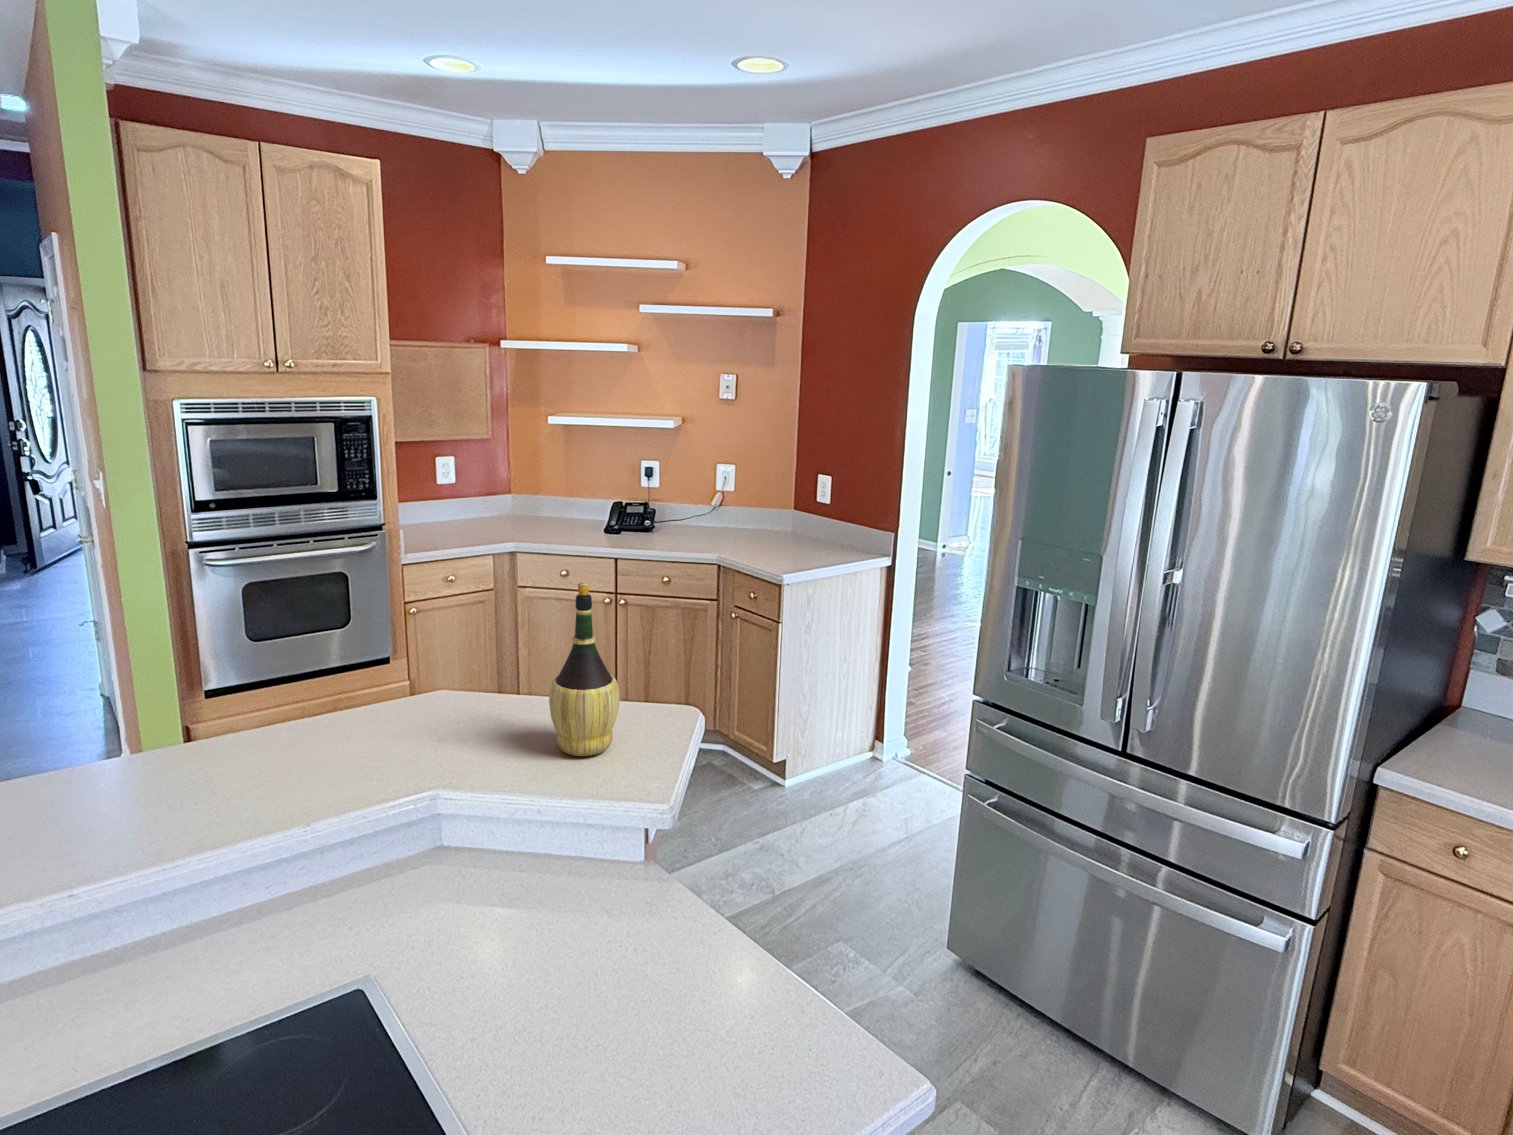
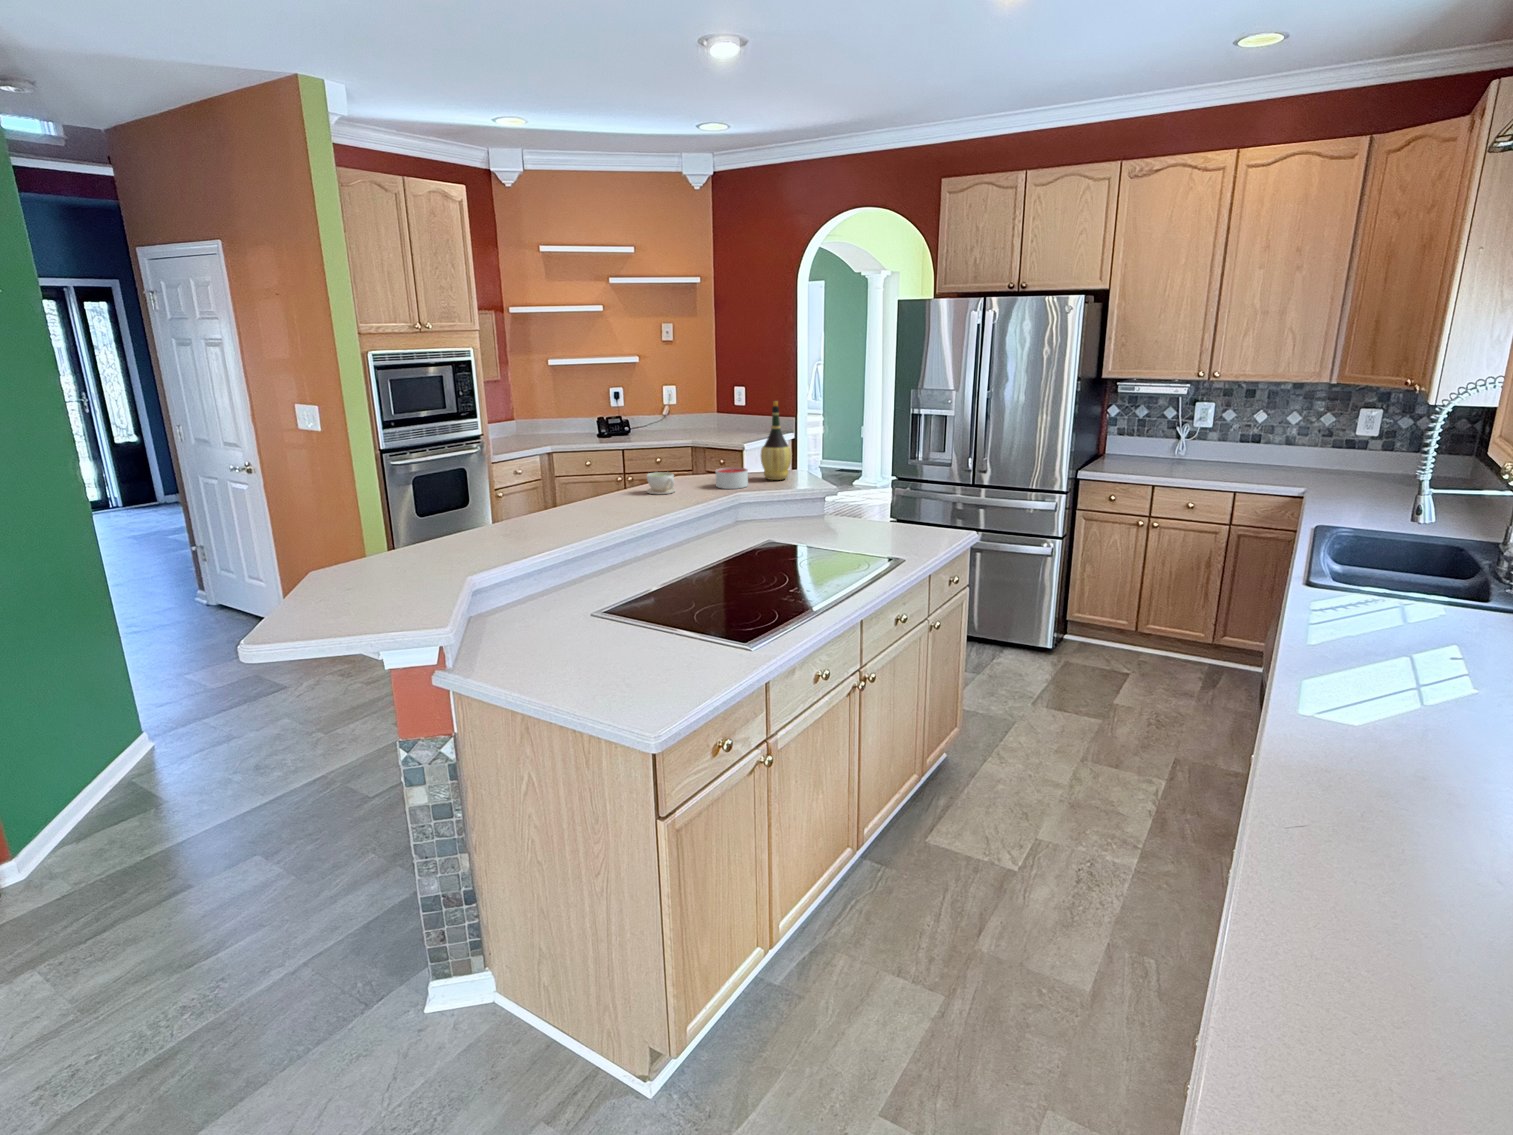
coffee cup: none [255,713,328,774] -> present [647,472,676,494]
candle: none [417,716,494,779] -> present [716,467,748,489]

